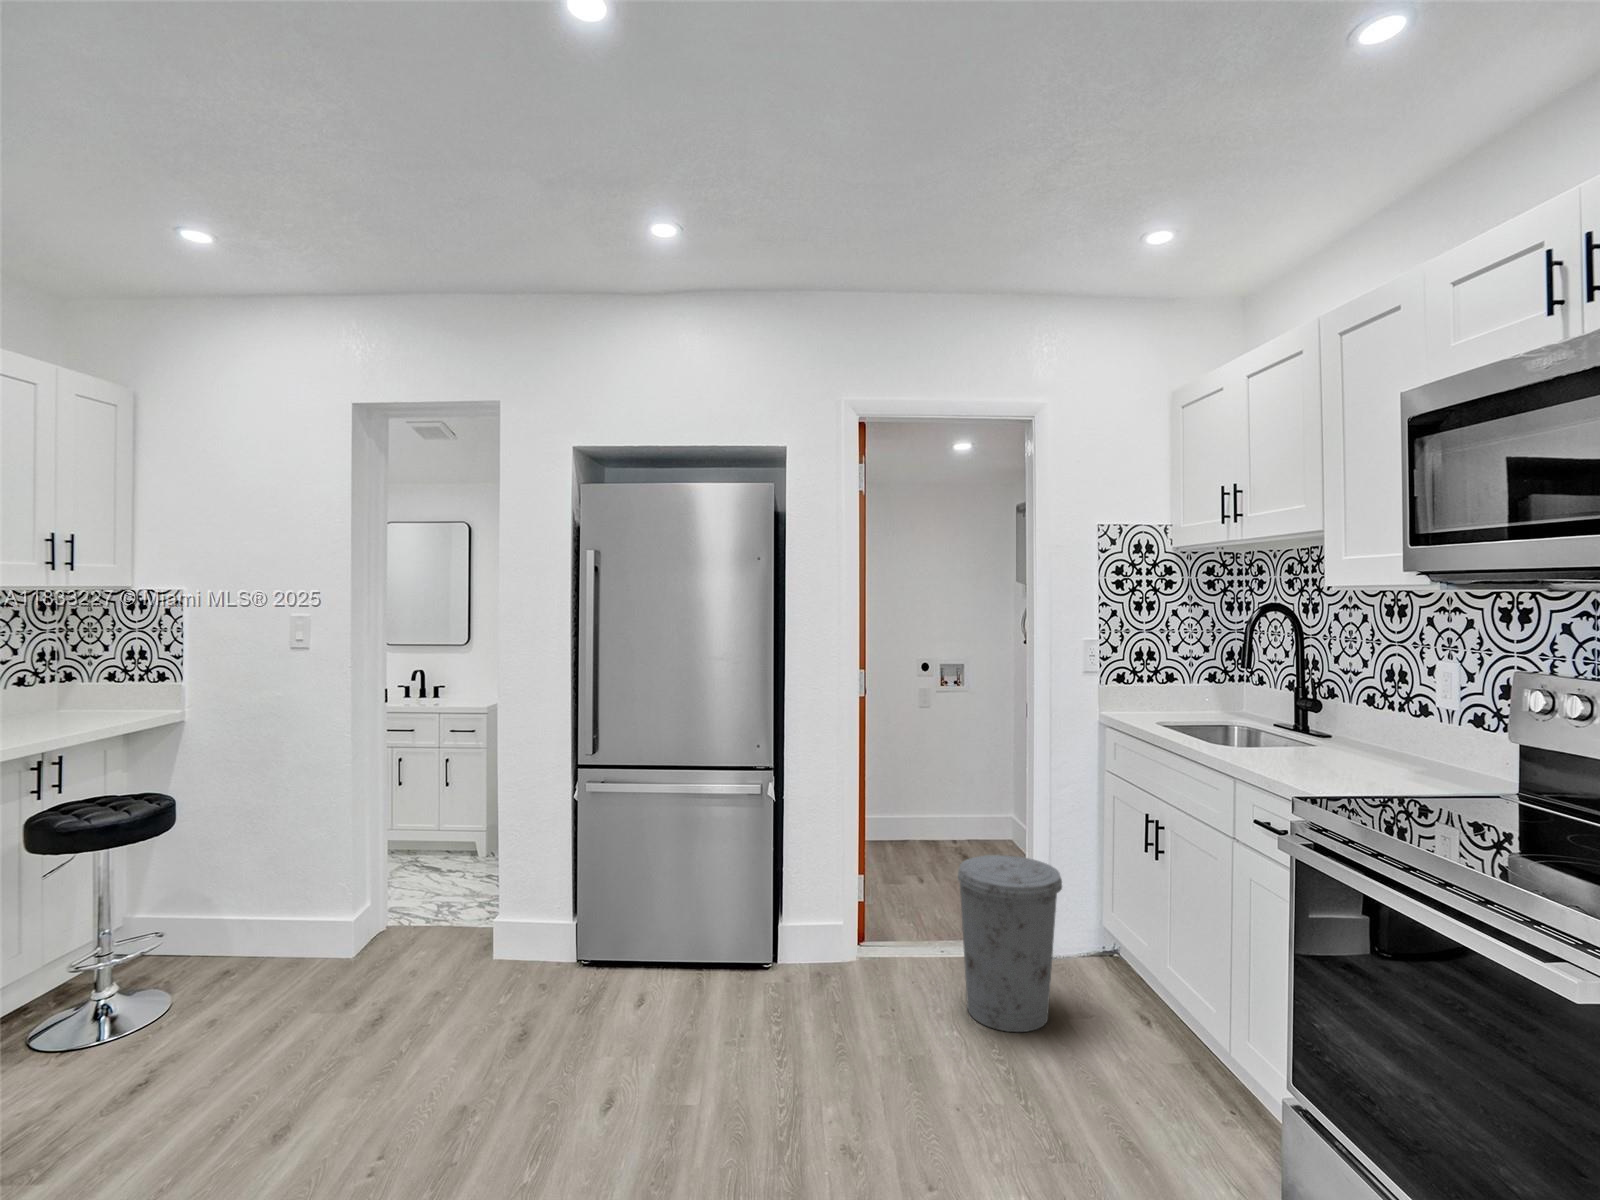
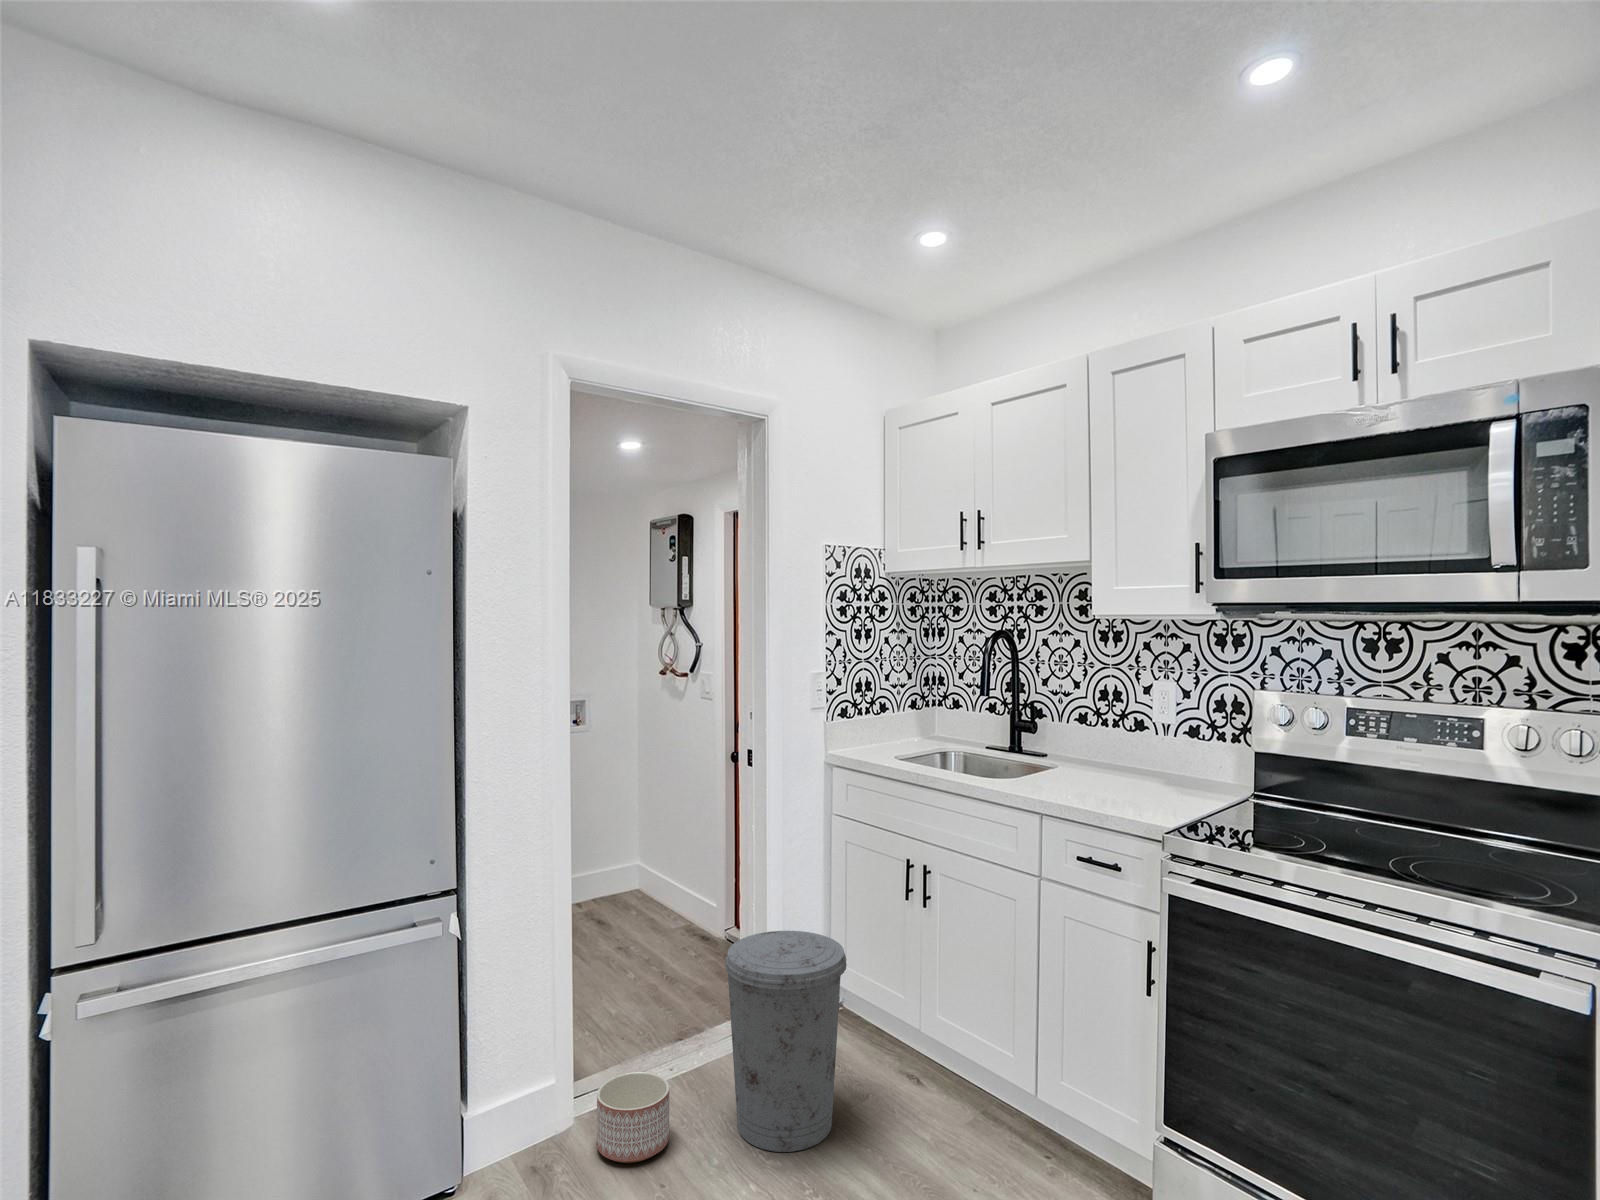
planter: none [860,938,914,1001] -> present [597,1072,669,1163]

